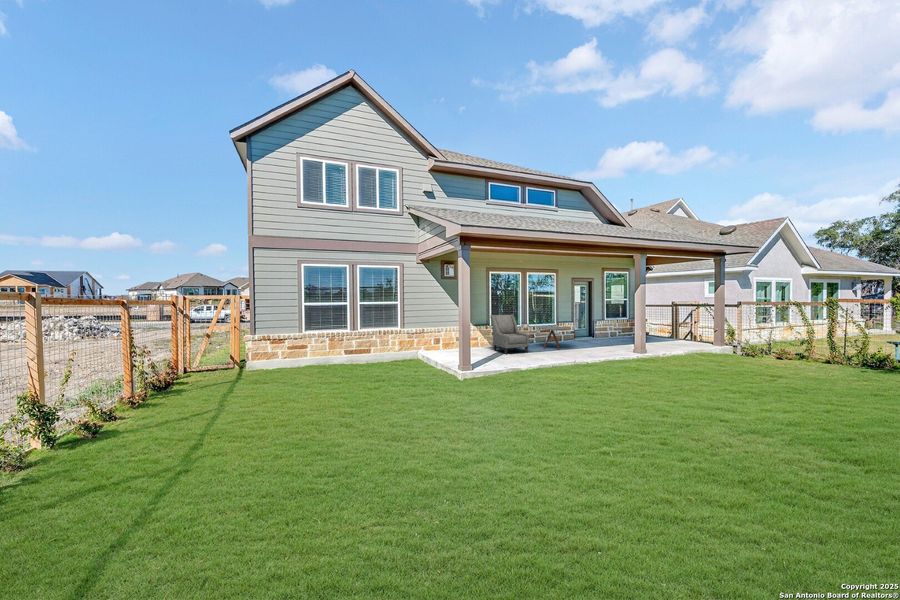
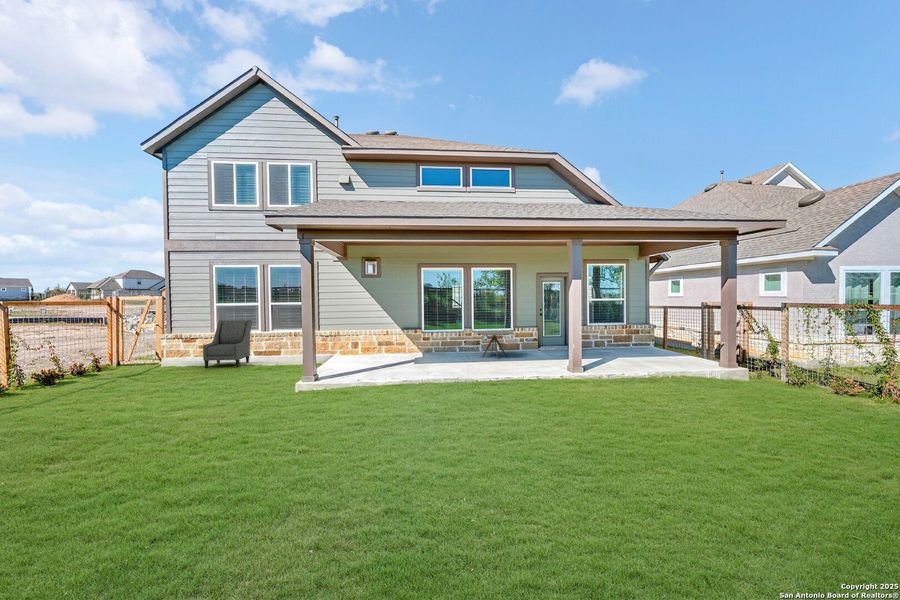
chair: present [491,314,529,354] -> present [203,320,252,368]

